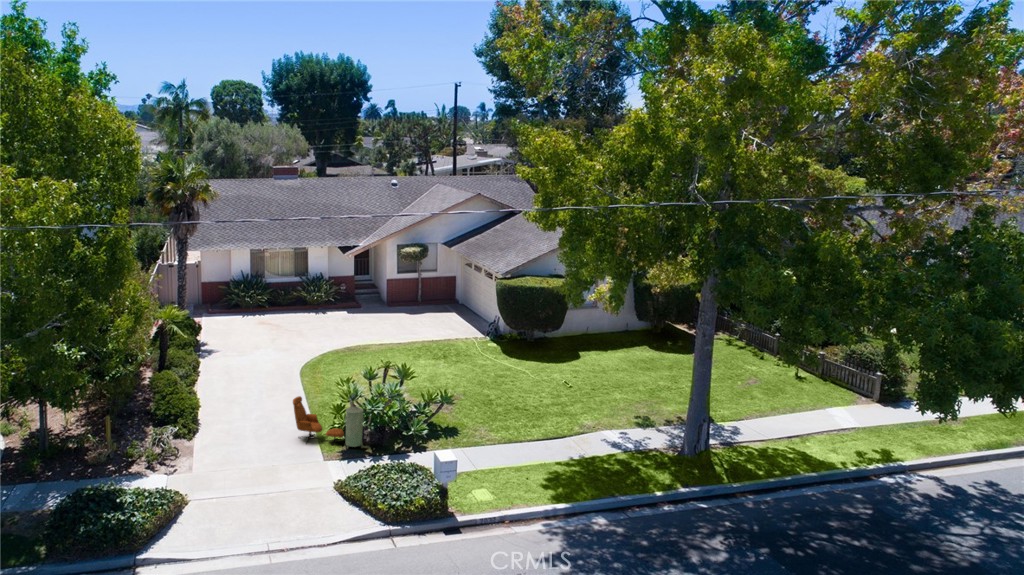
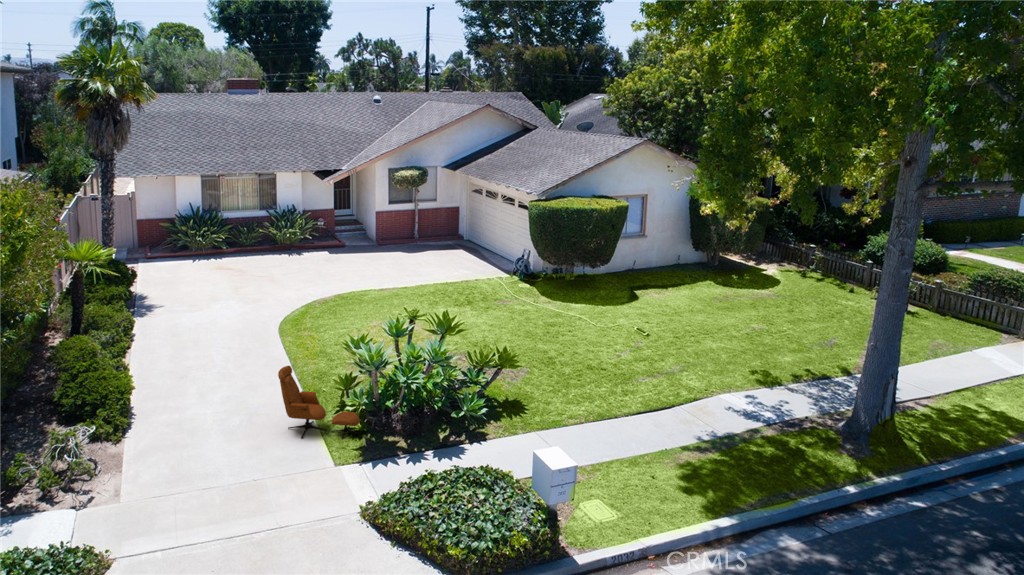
trash can: present [345,407,364,448] -> none [362,378,391,442]

